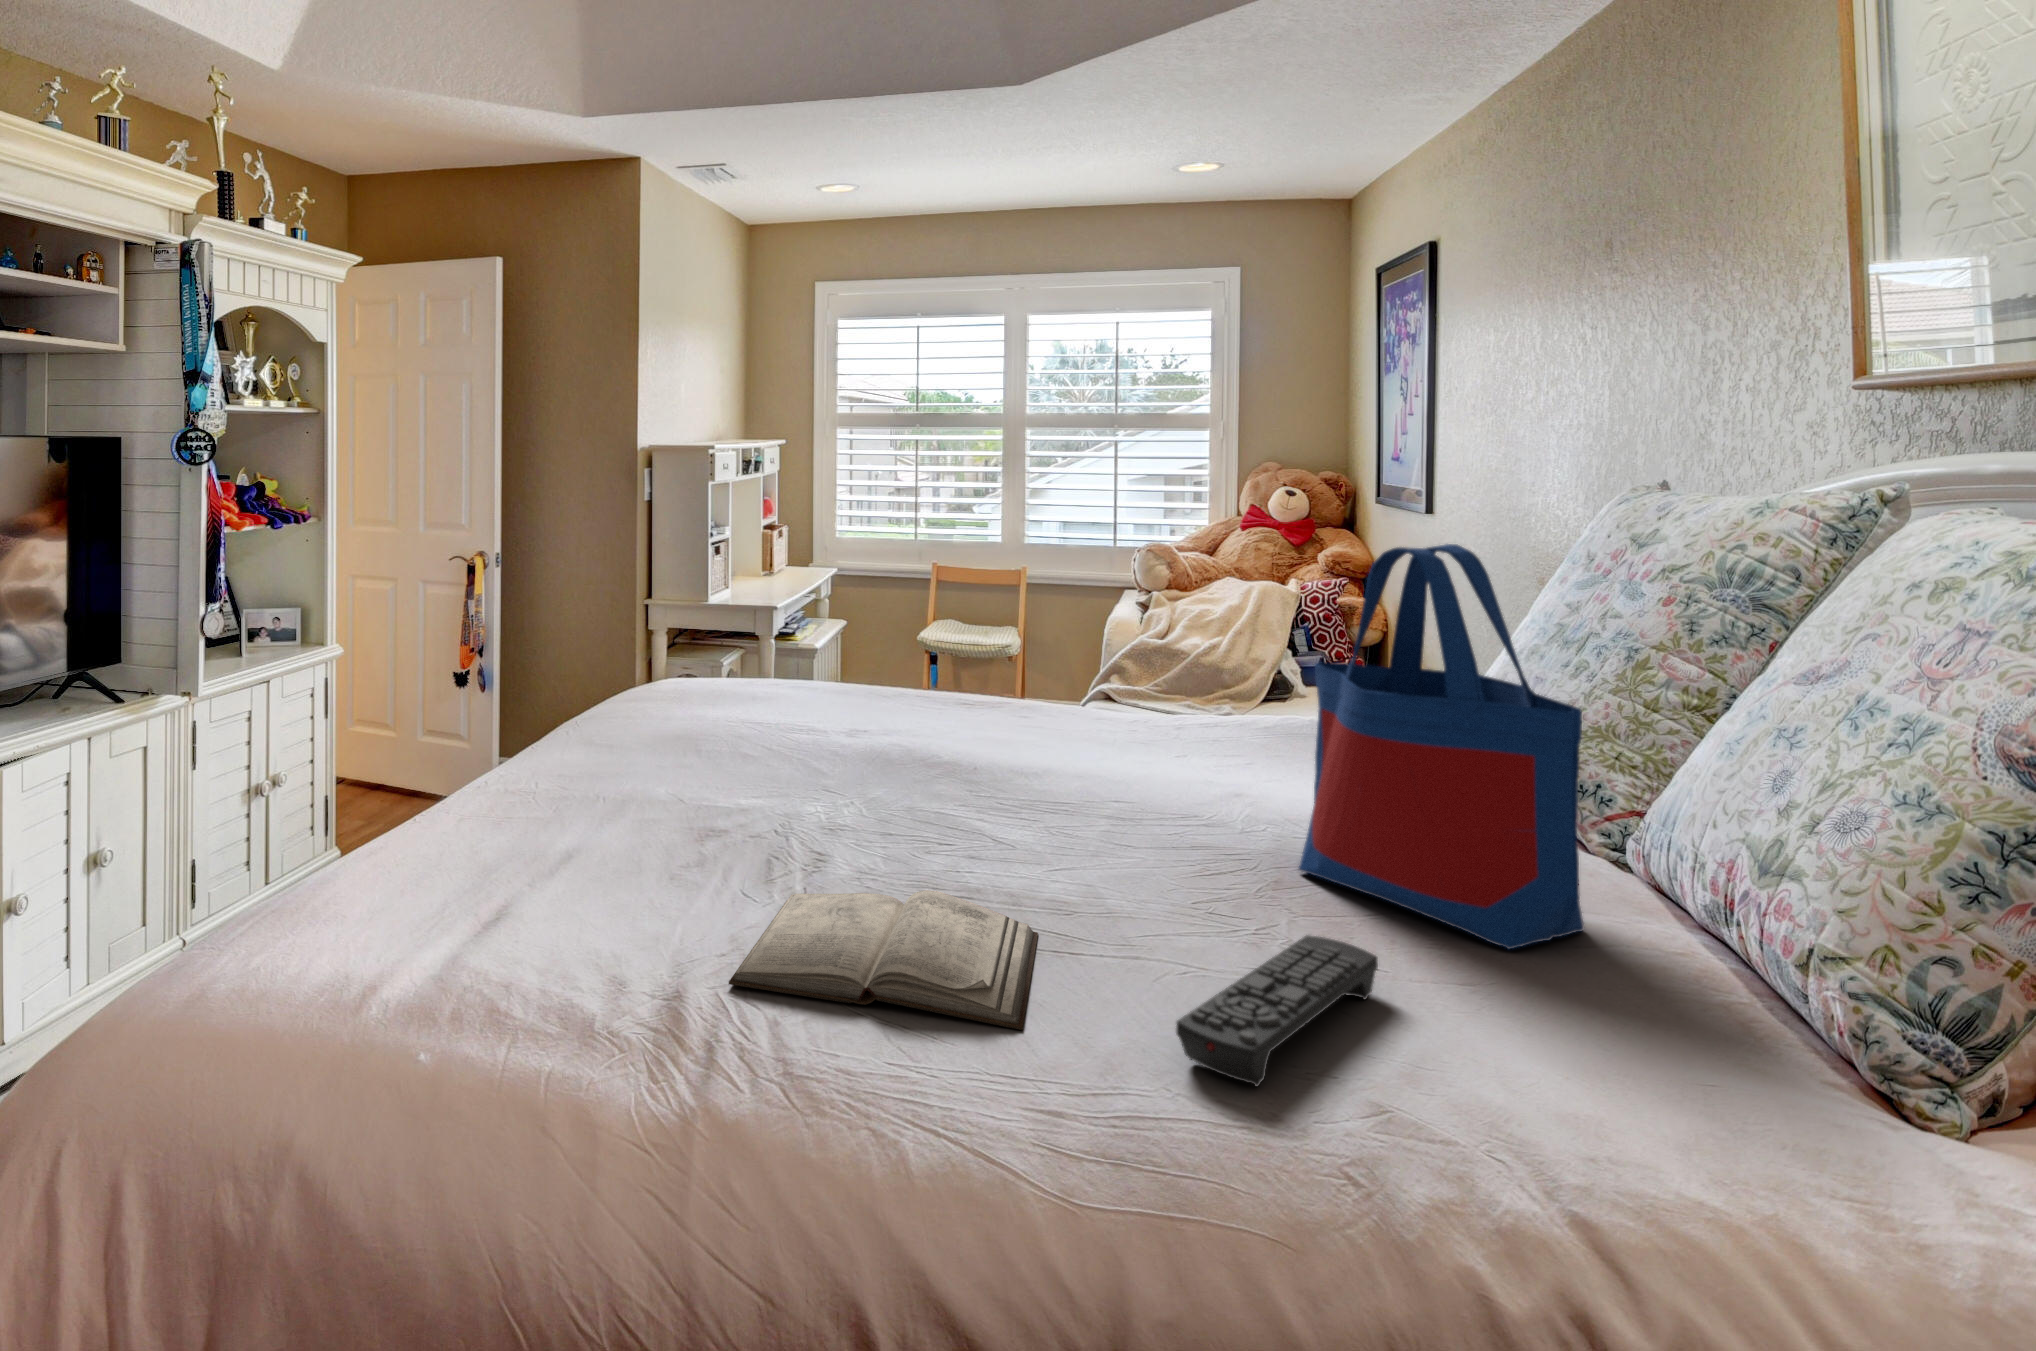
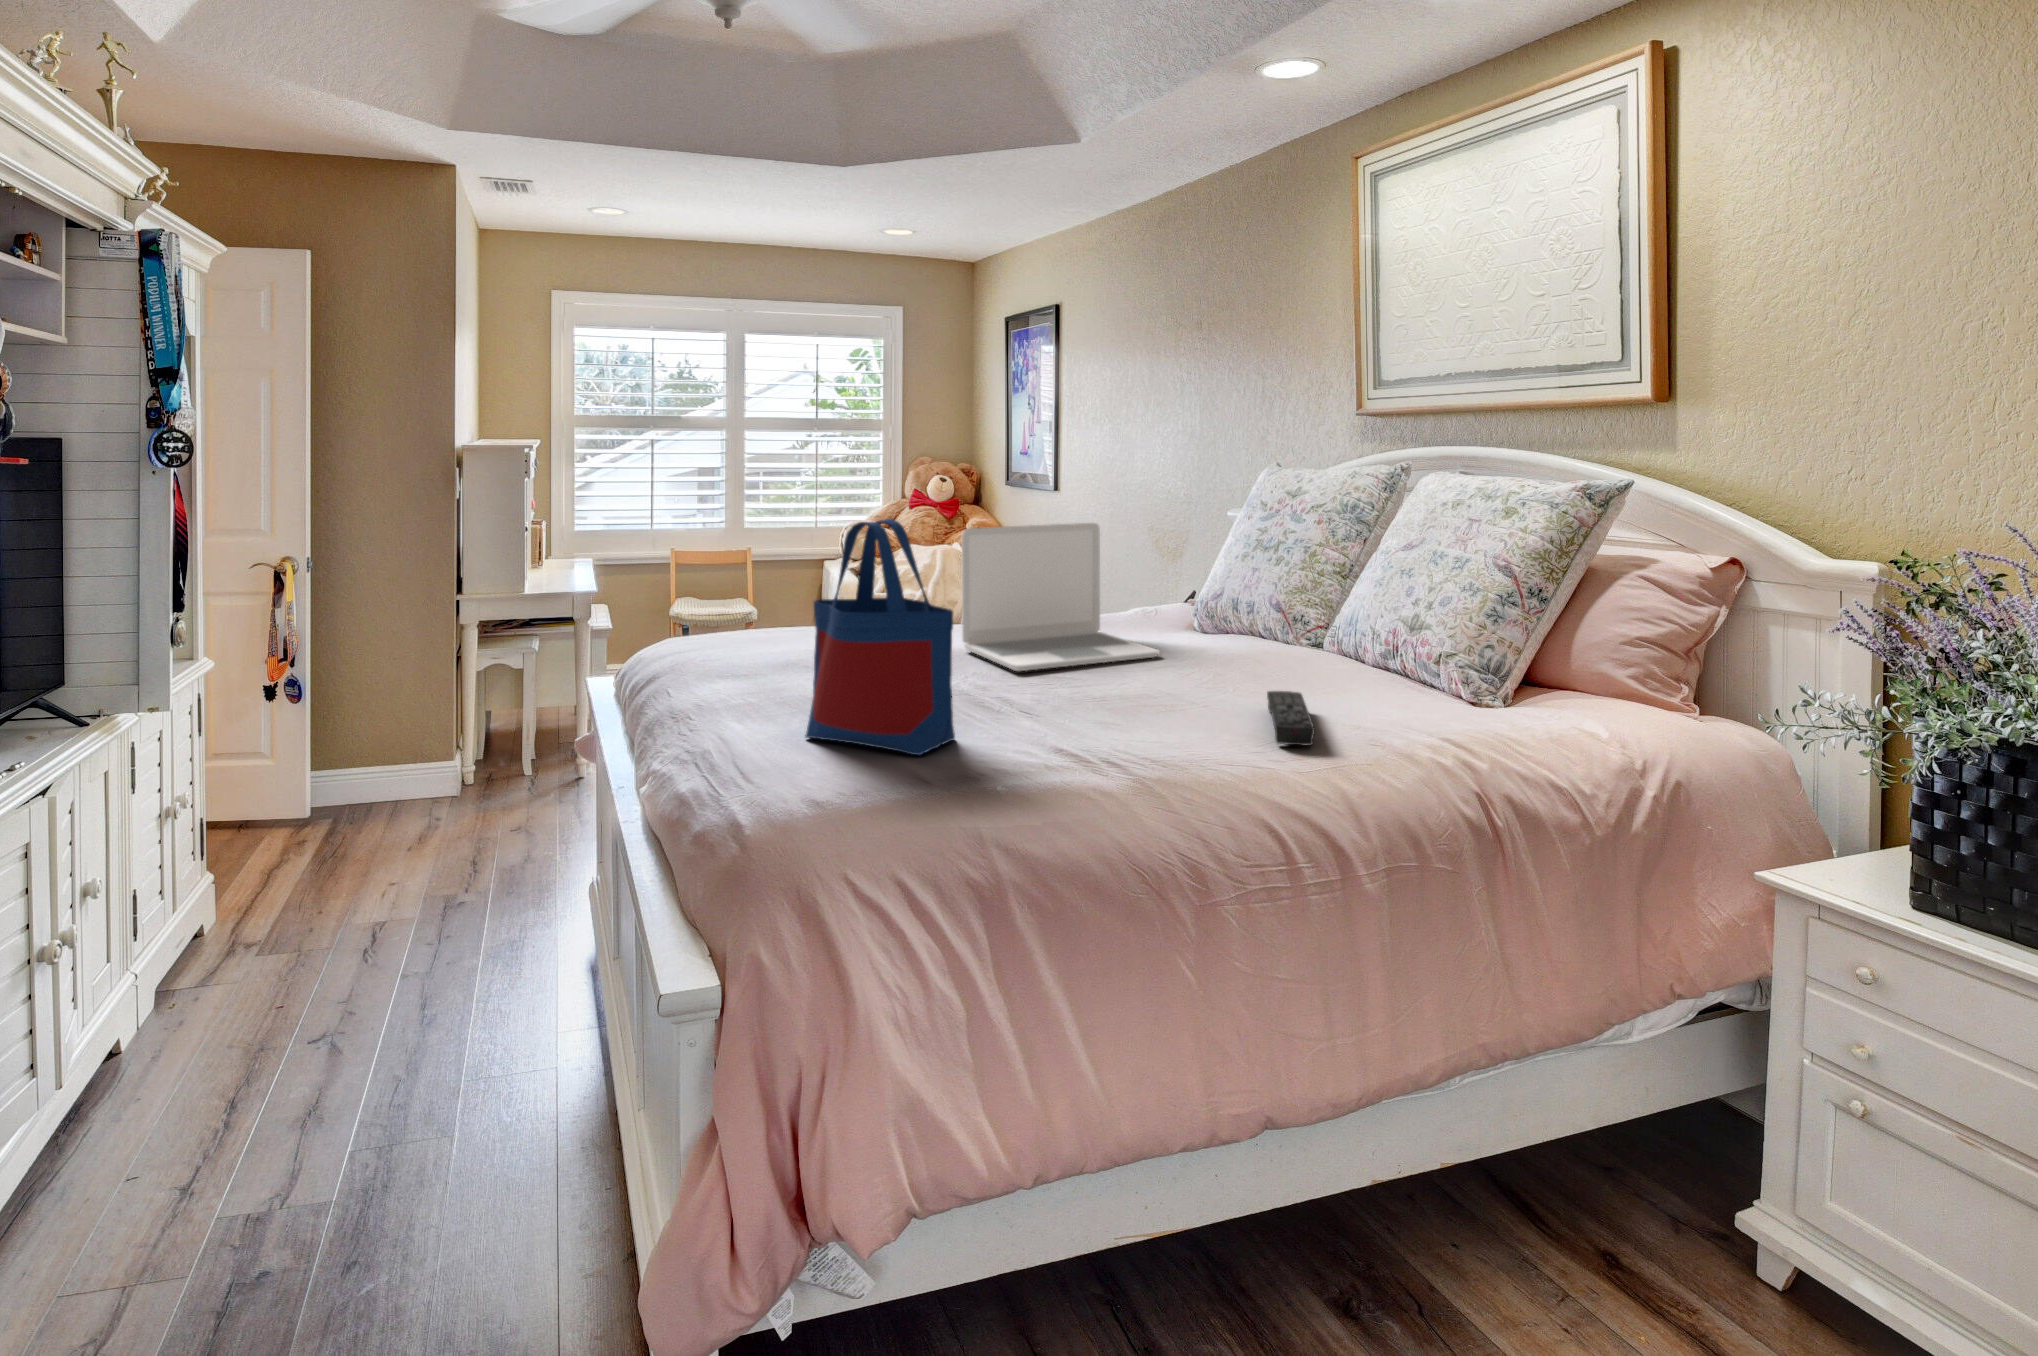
tote bag: present [1298,544,1584,950] -> present [806,519,955,755]
laptop: none [977,568,1275,814] -> present [962,523,1159,671]
diary: present [729,890,1038,1030] -> none [1008,707,1202,767]

